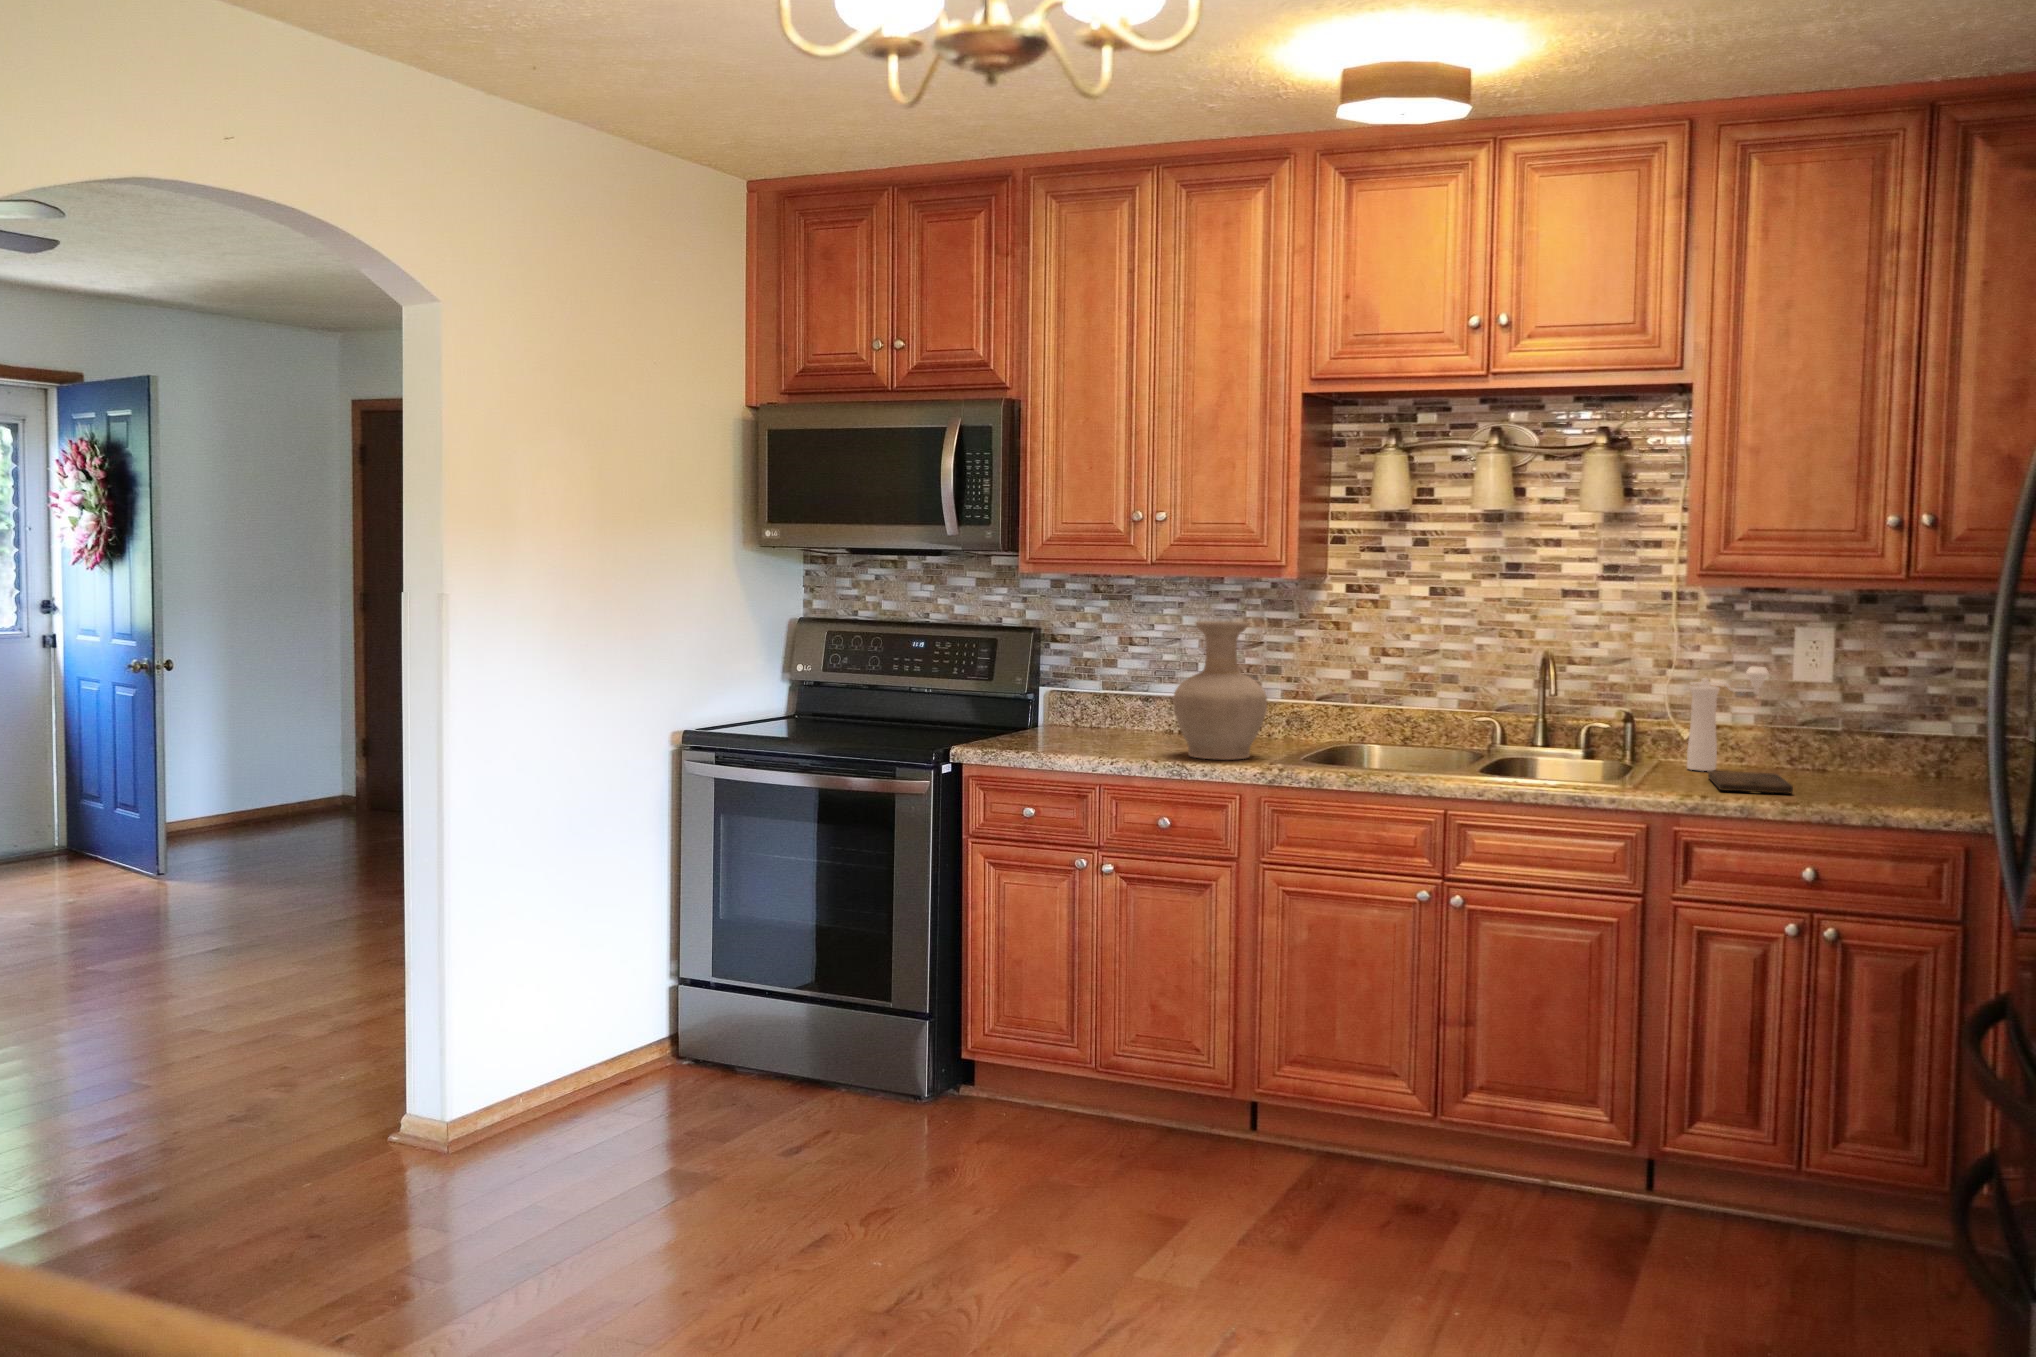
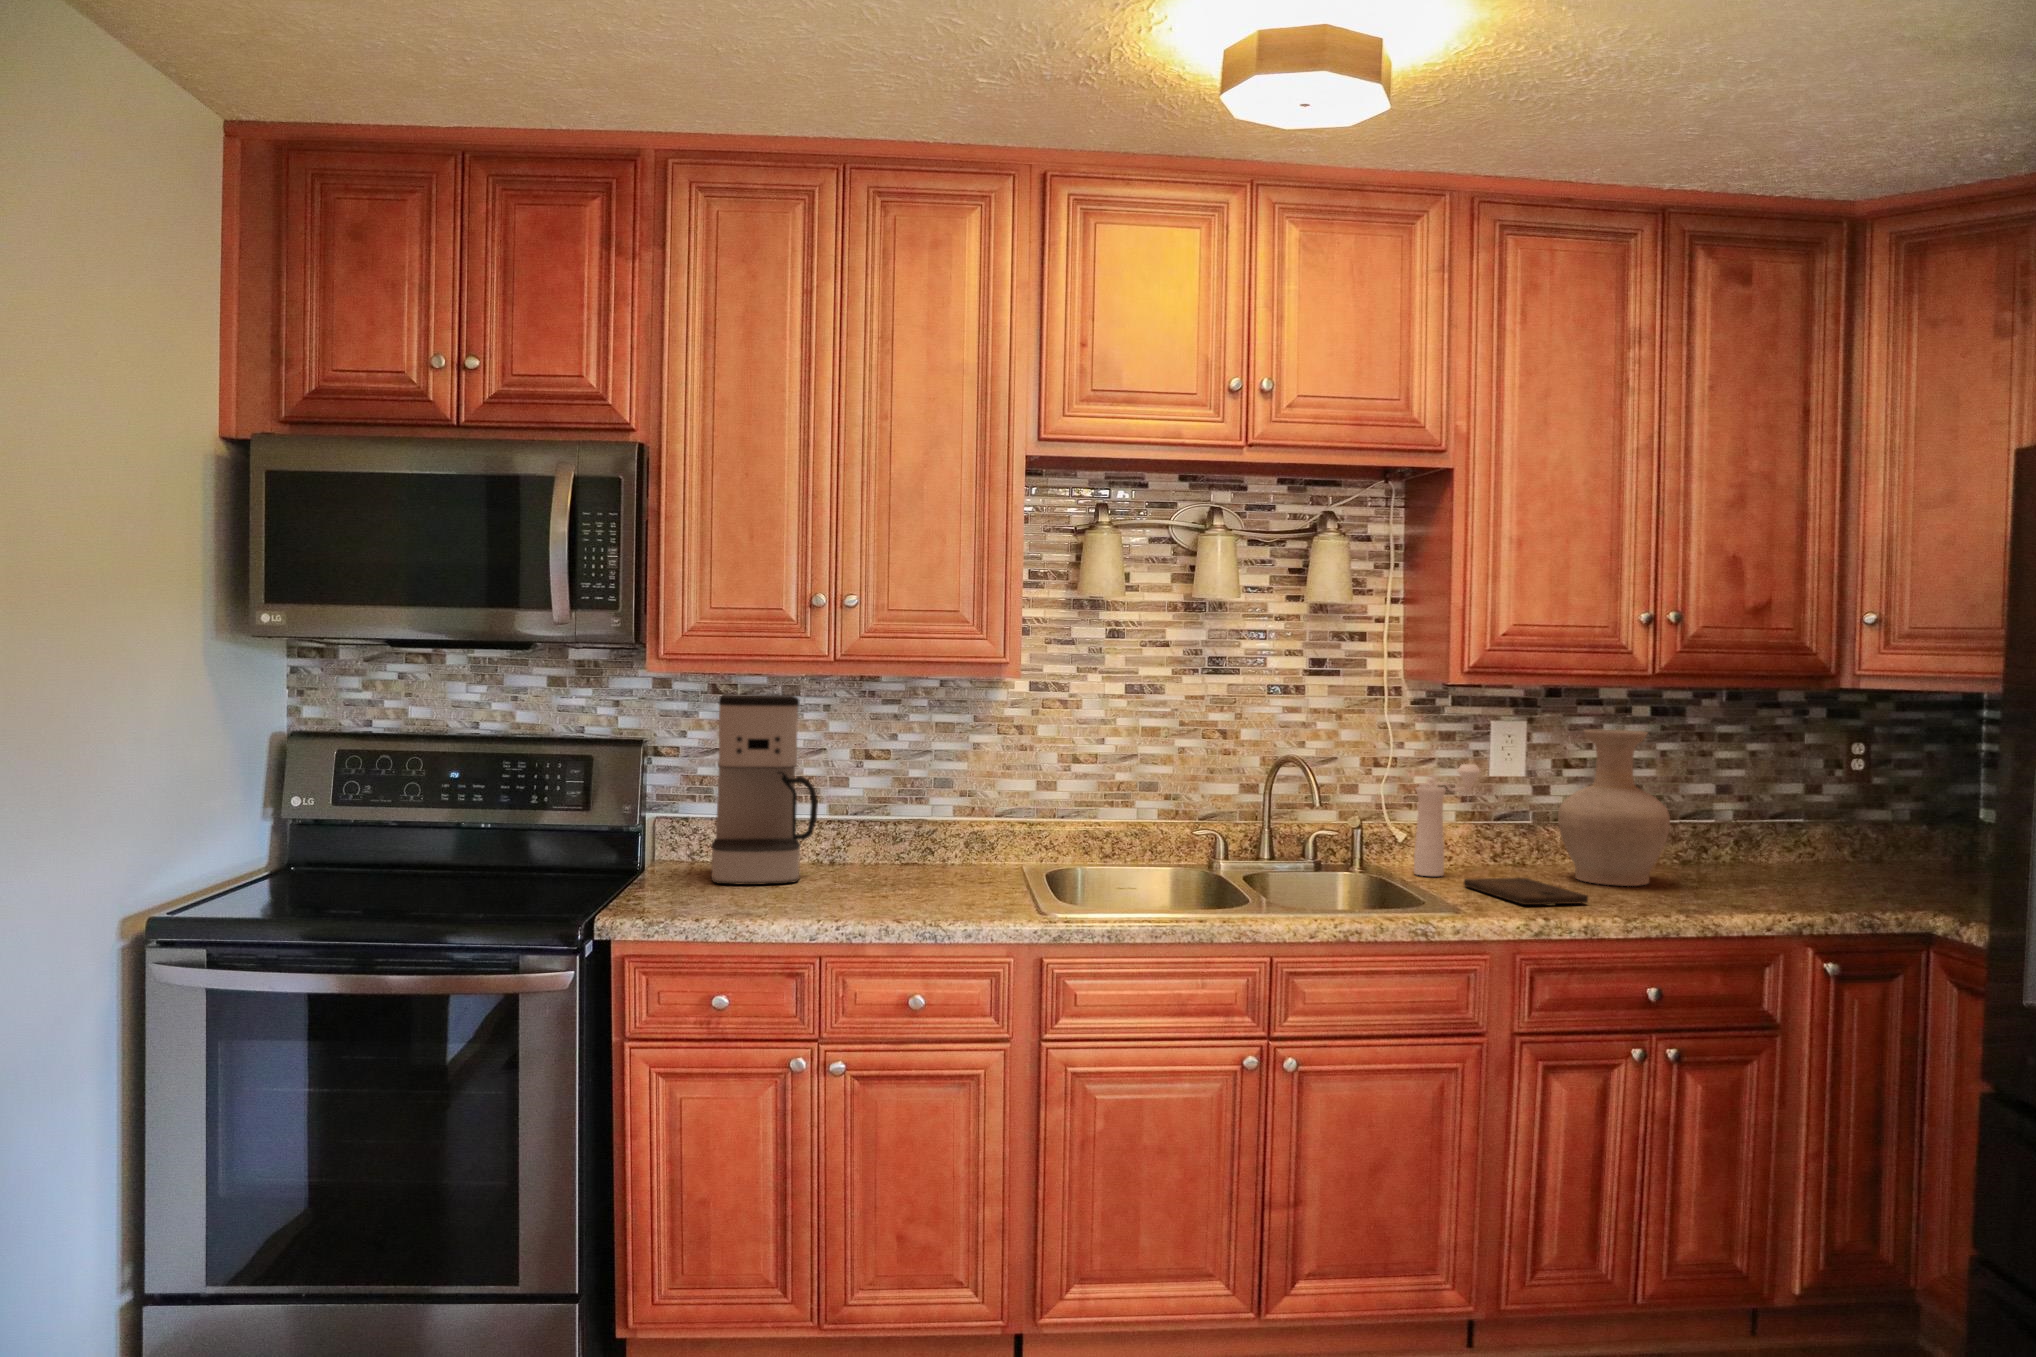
coffee maker: none [1065,593,1153,743] -> present [711,694,818,885]
vase: present [1173,621,1267,759] -> present [1558,730,1670,886]

